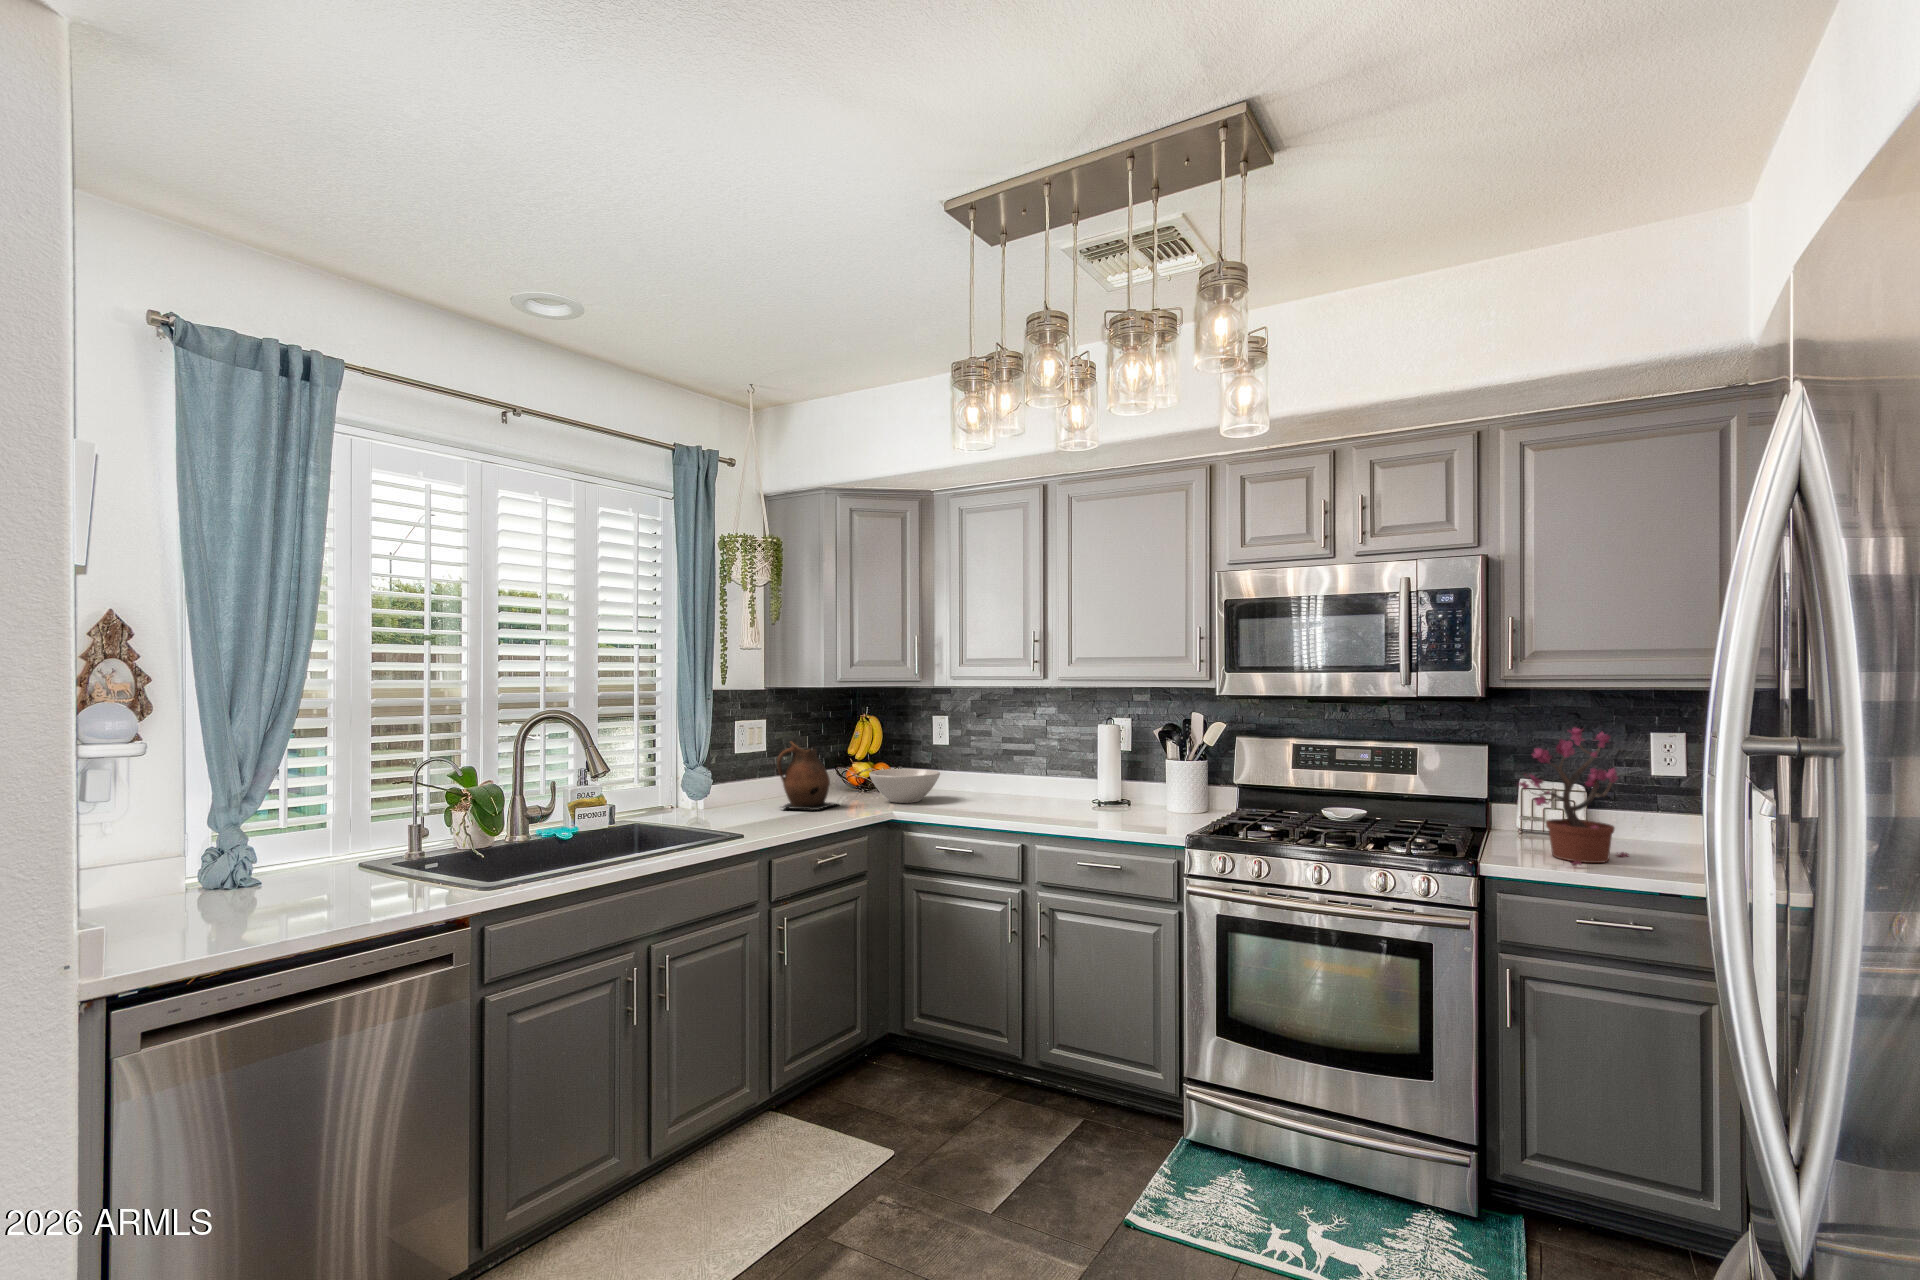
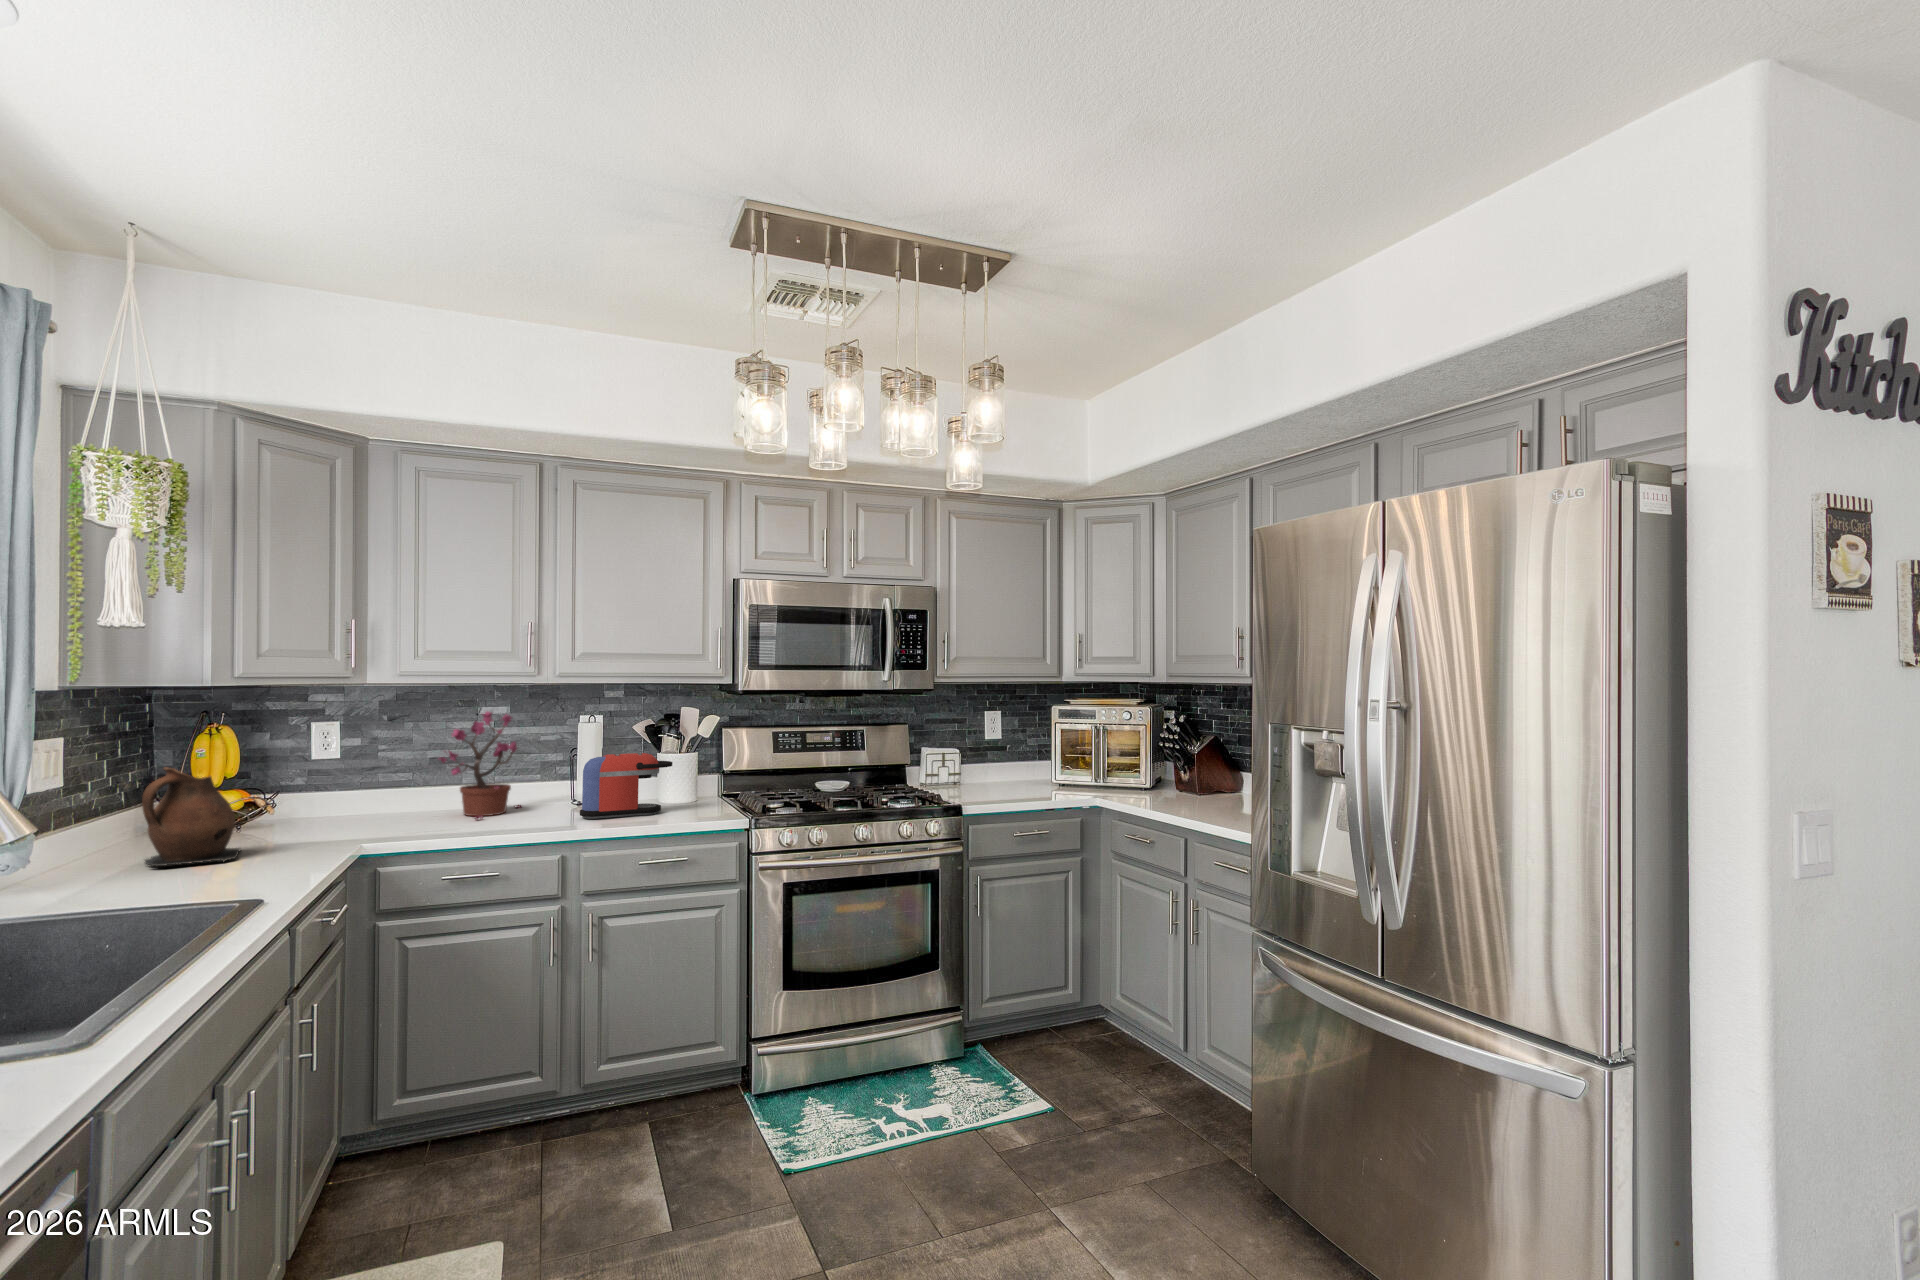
potted plant: present [1519,728,1628,866] -> present [439,711,522,819]
coffee maker: none [1058,755,1142,819] -> present [580,753,673,819]
bowl: present [869,769,940,803] -> none [271,790,382,836]

